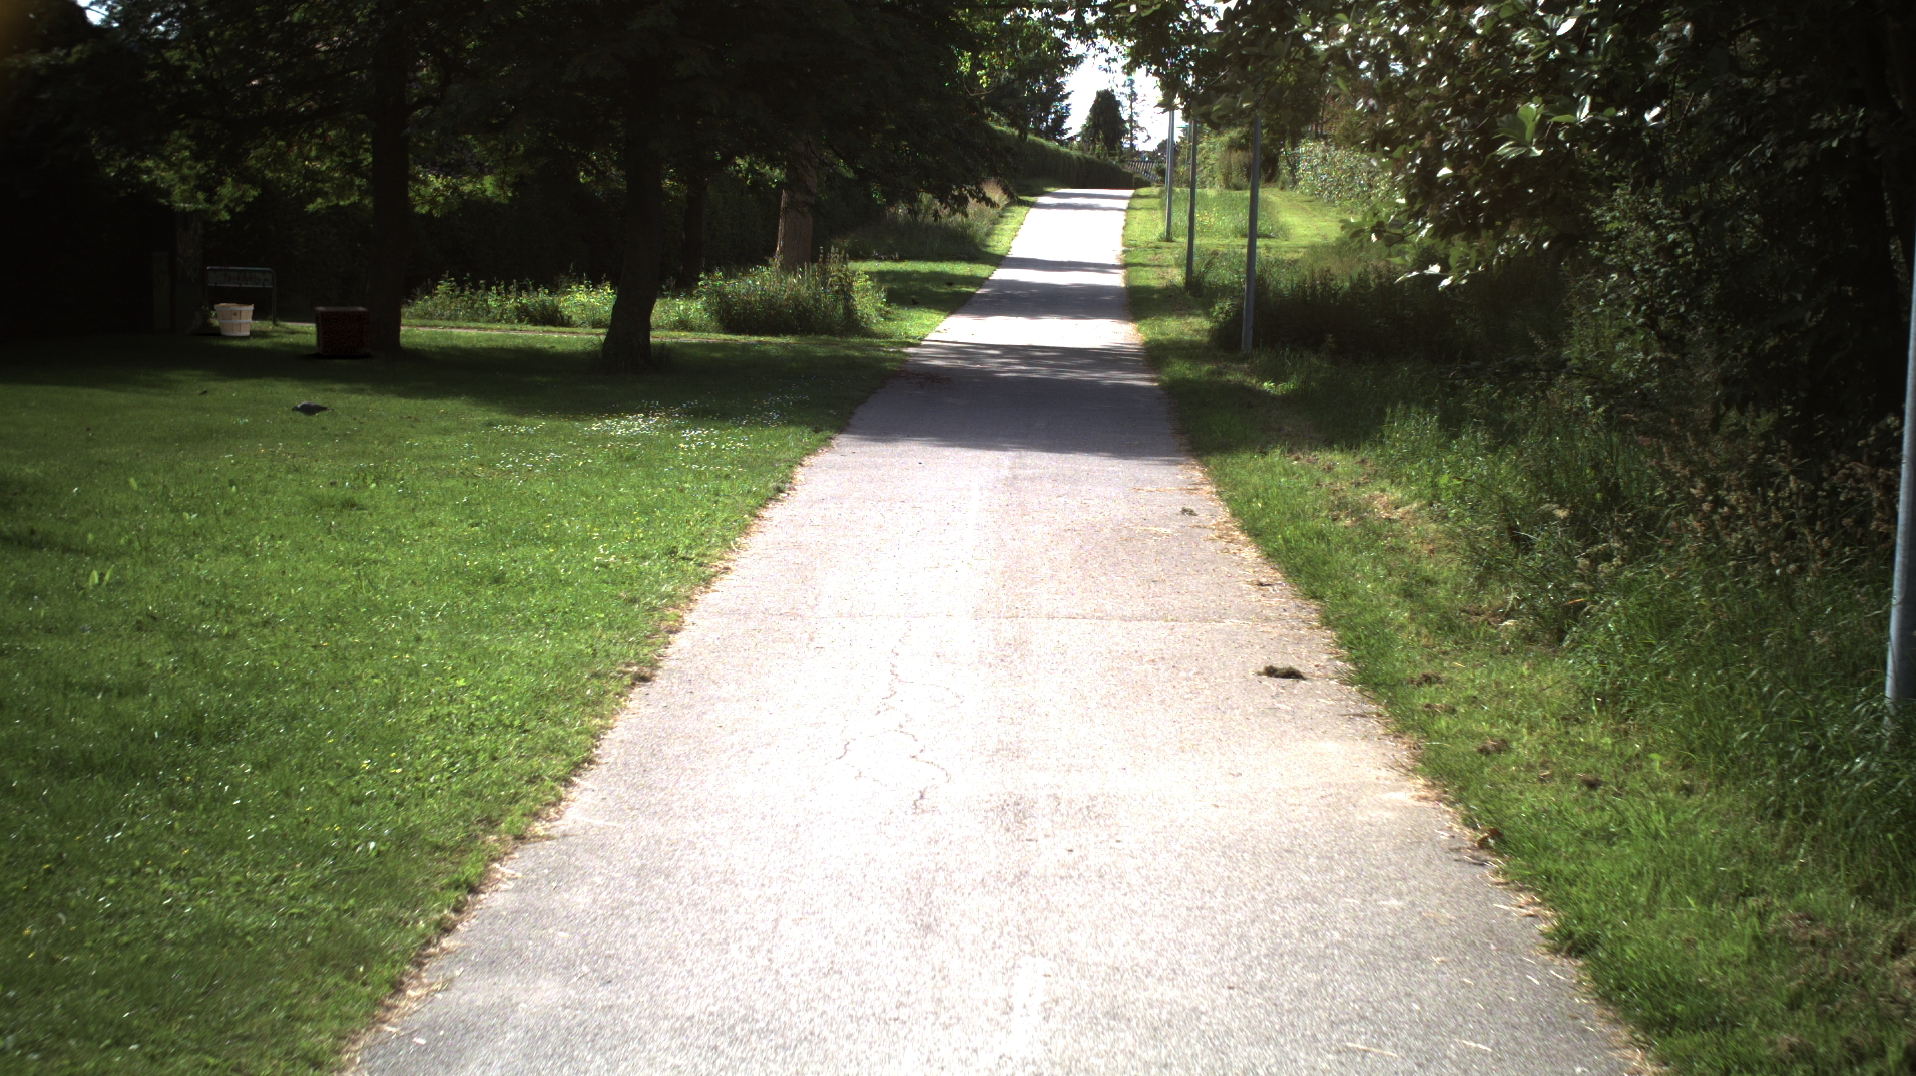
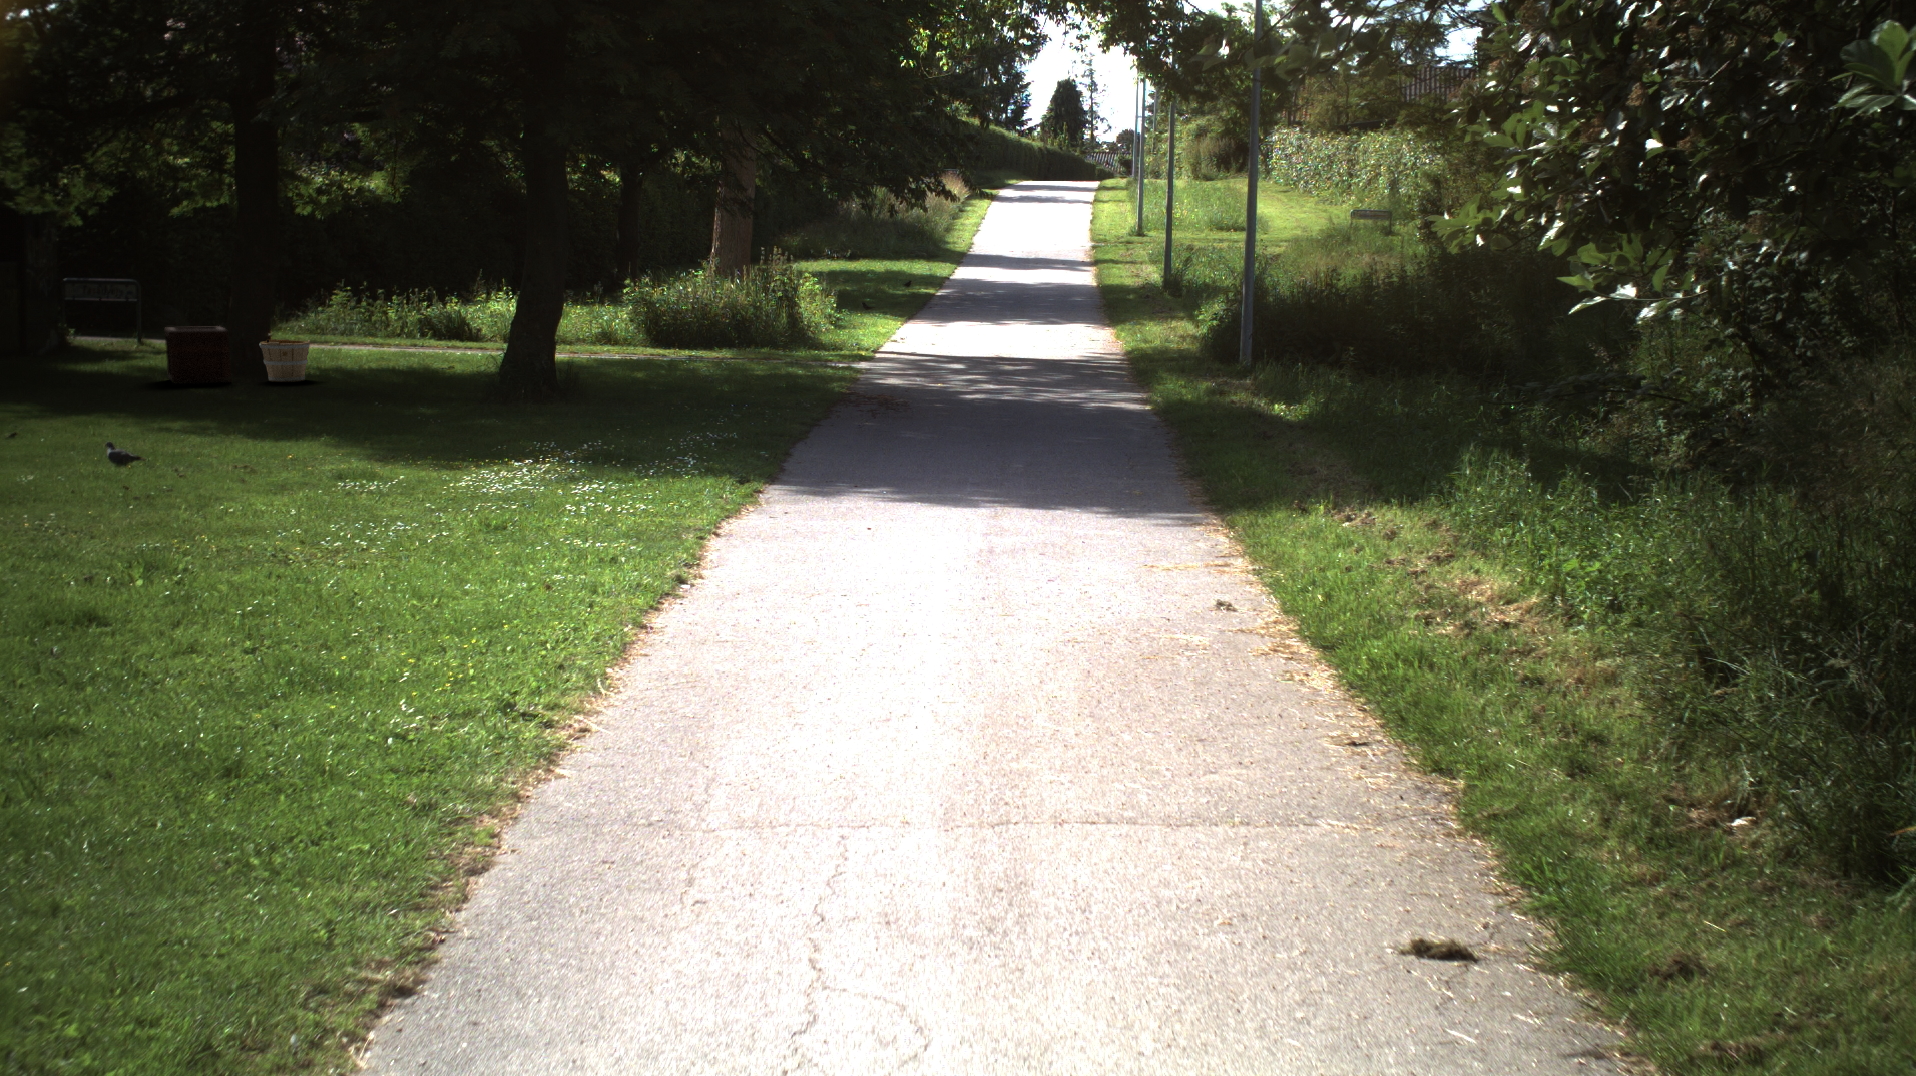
wooden bucket: present [214,303,254,336] -> present [259,339,310,382]

